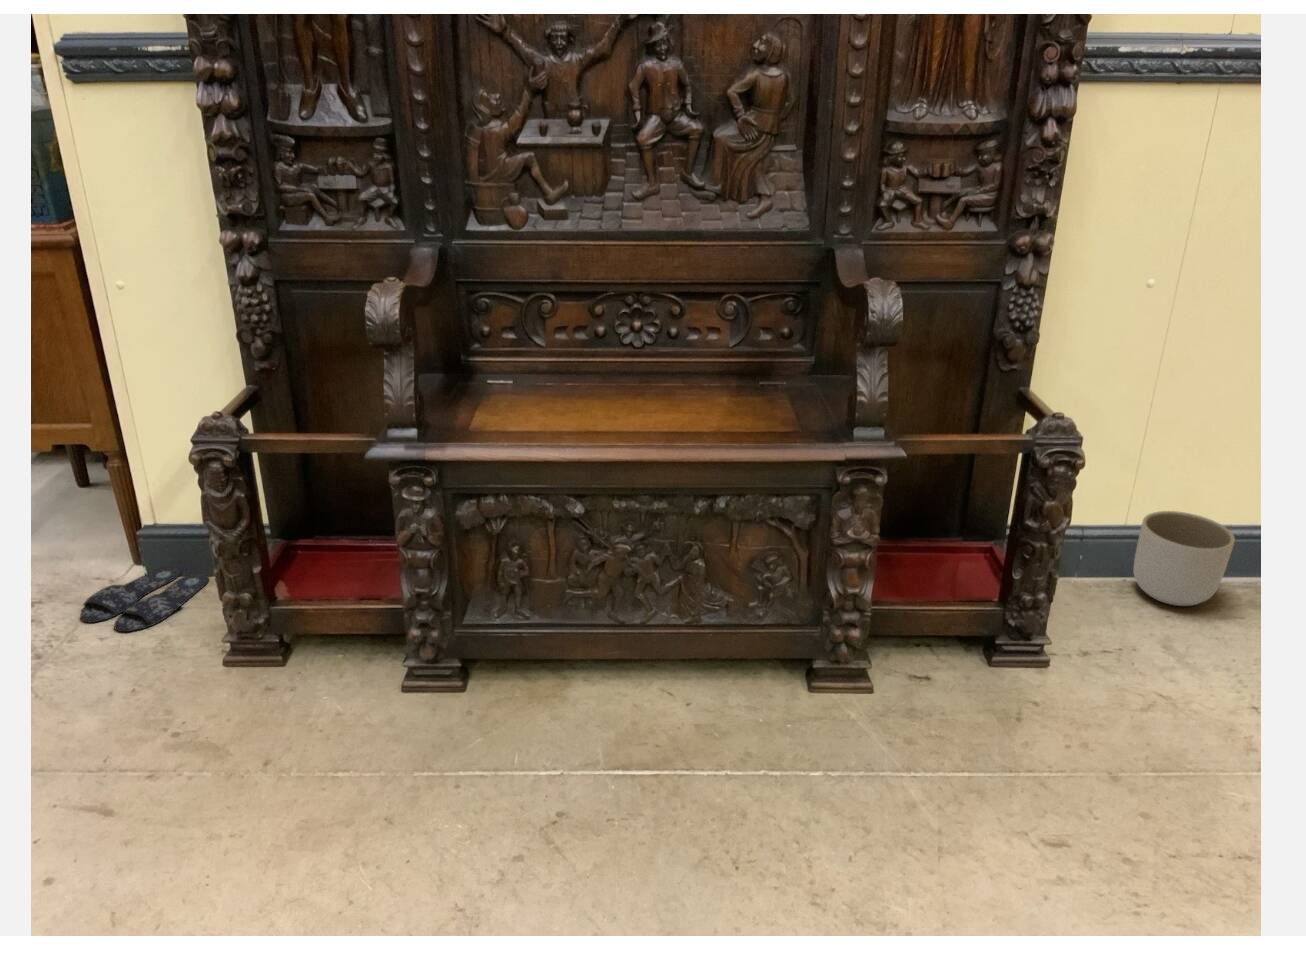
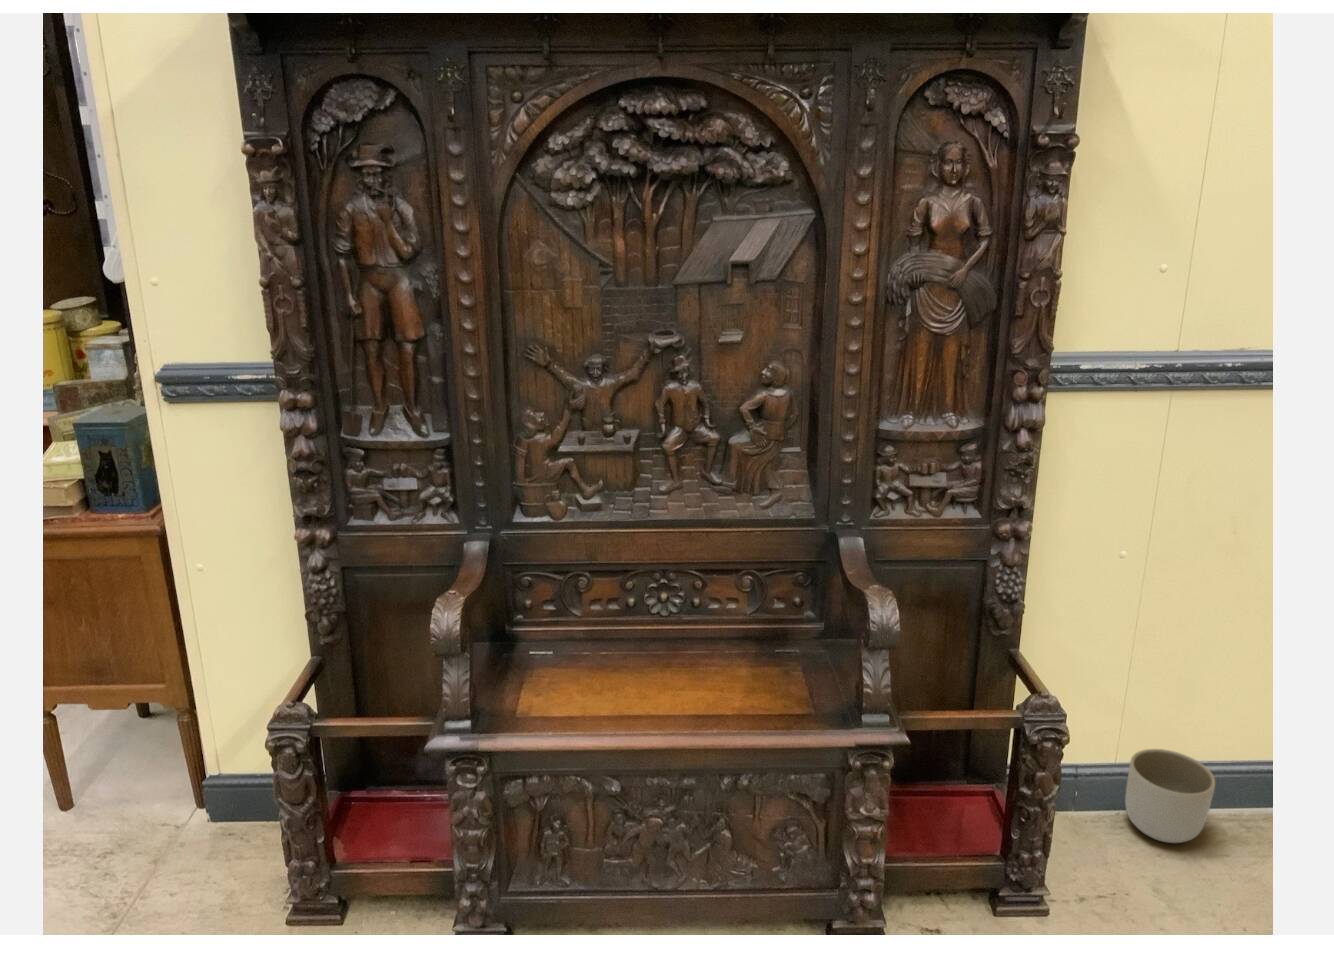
slippers: present [80,567,209,632] -> none [149,810,267,888]

